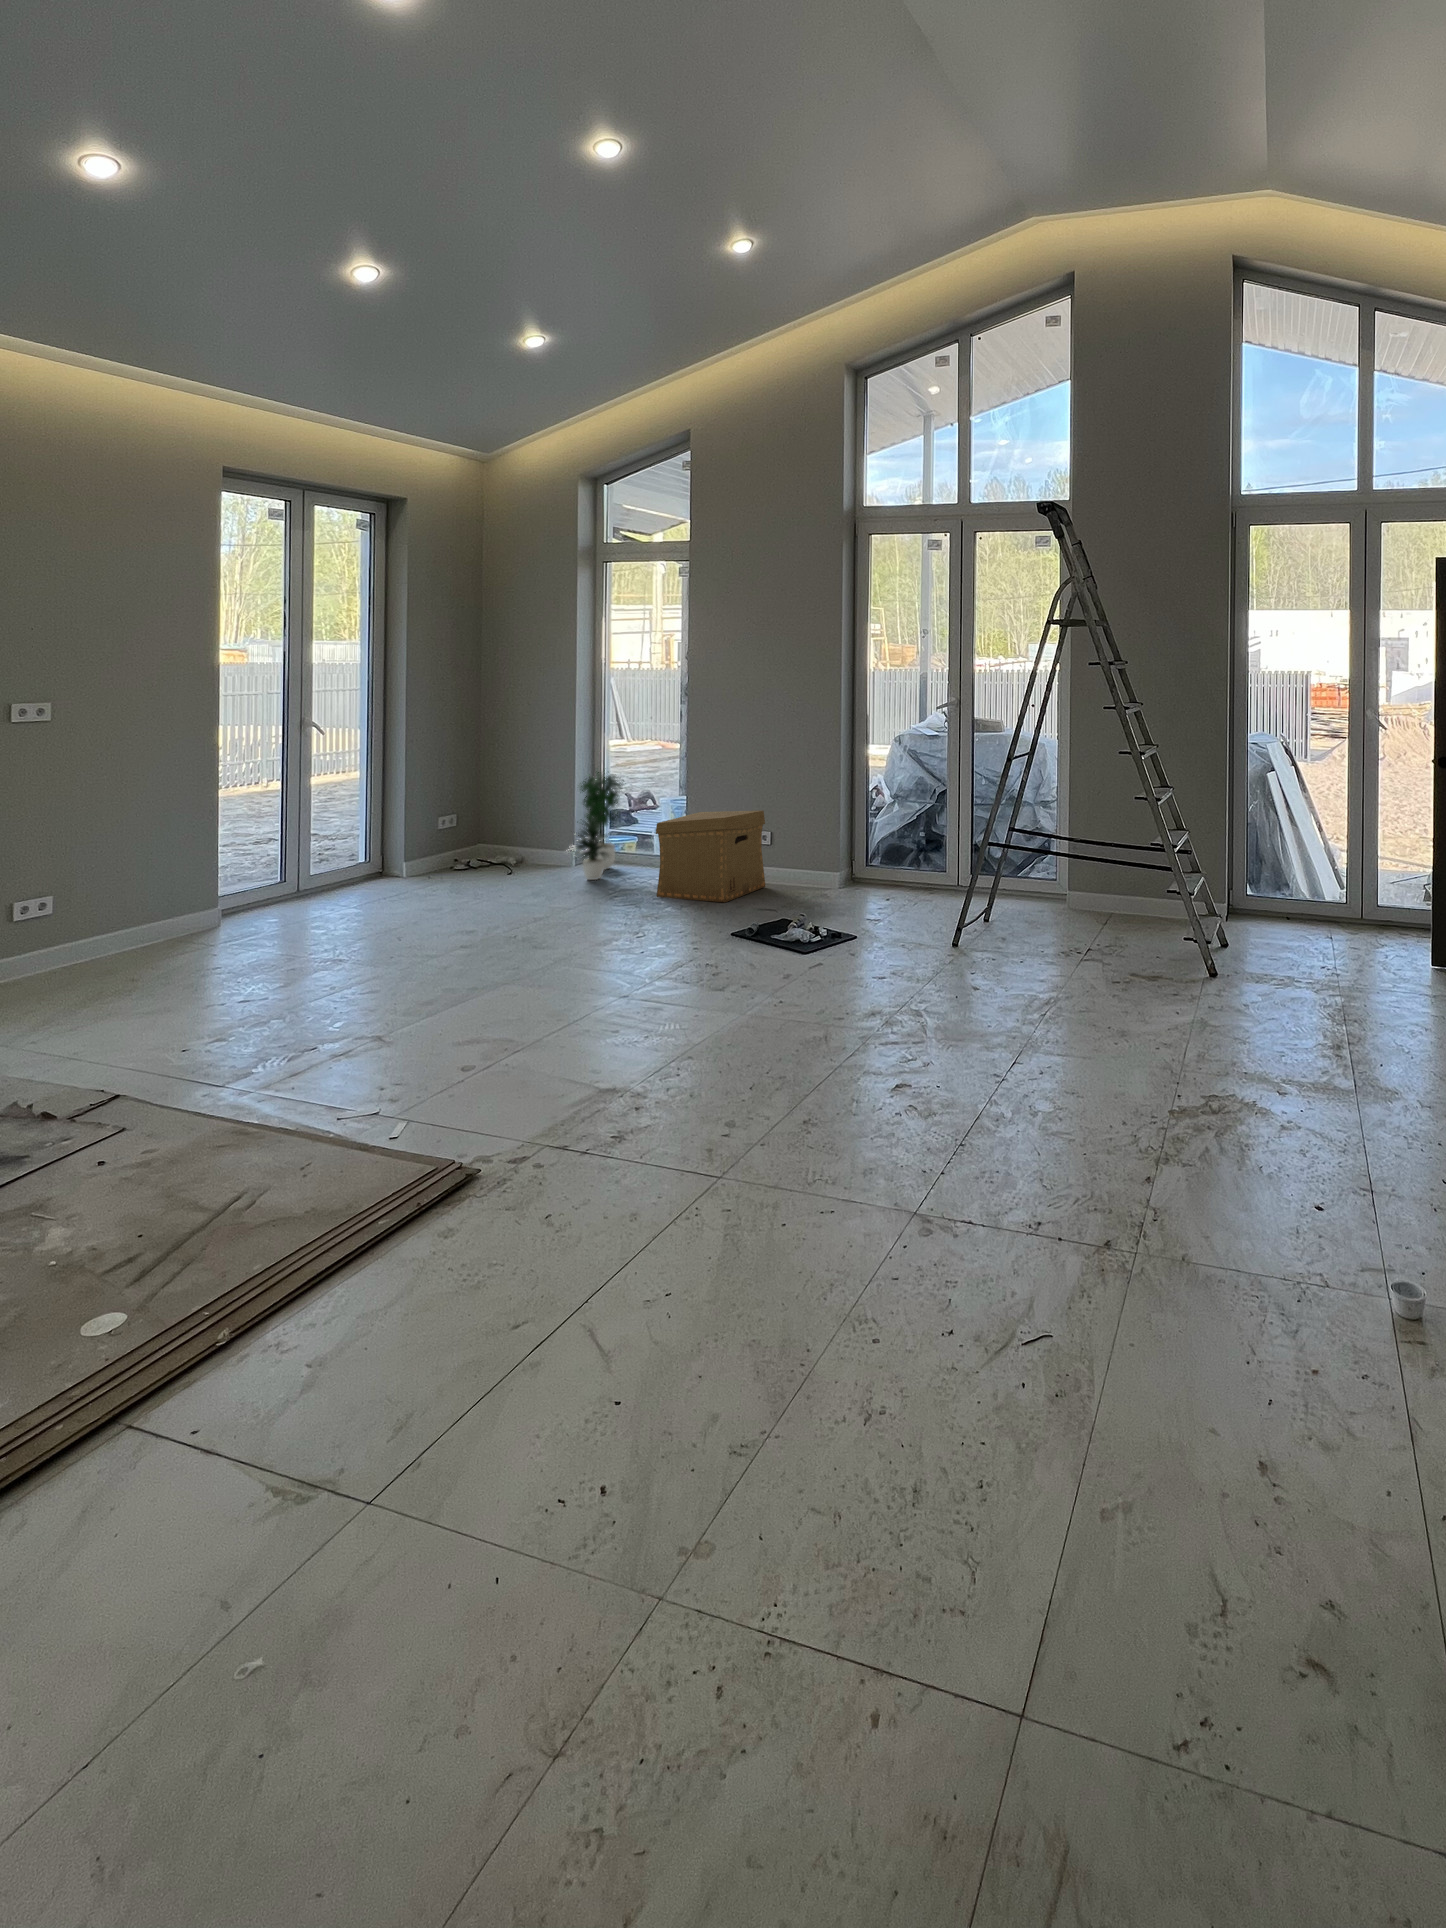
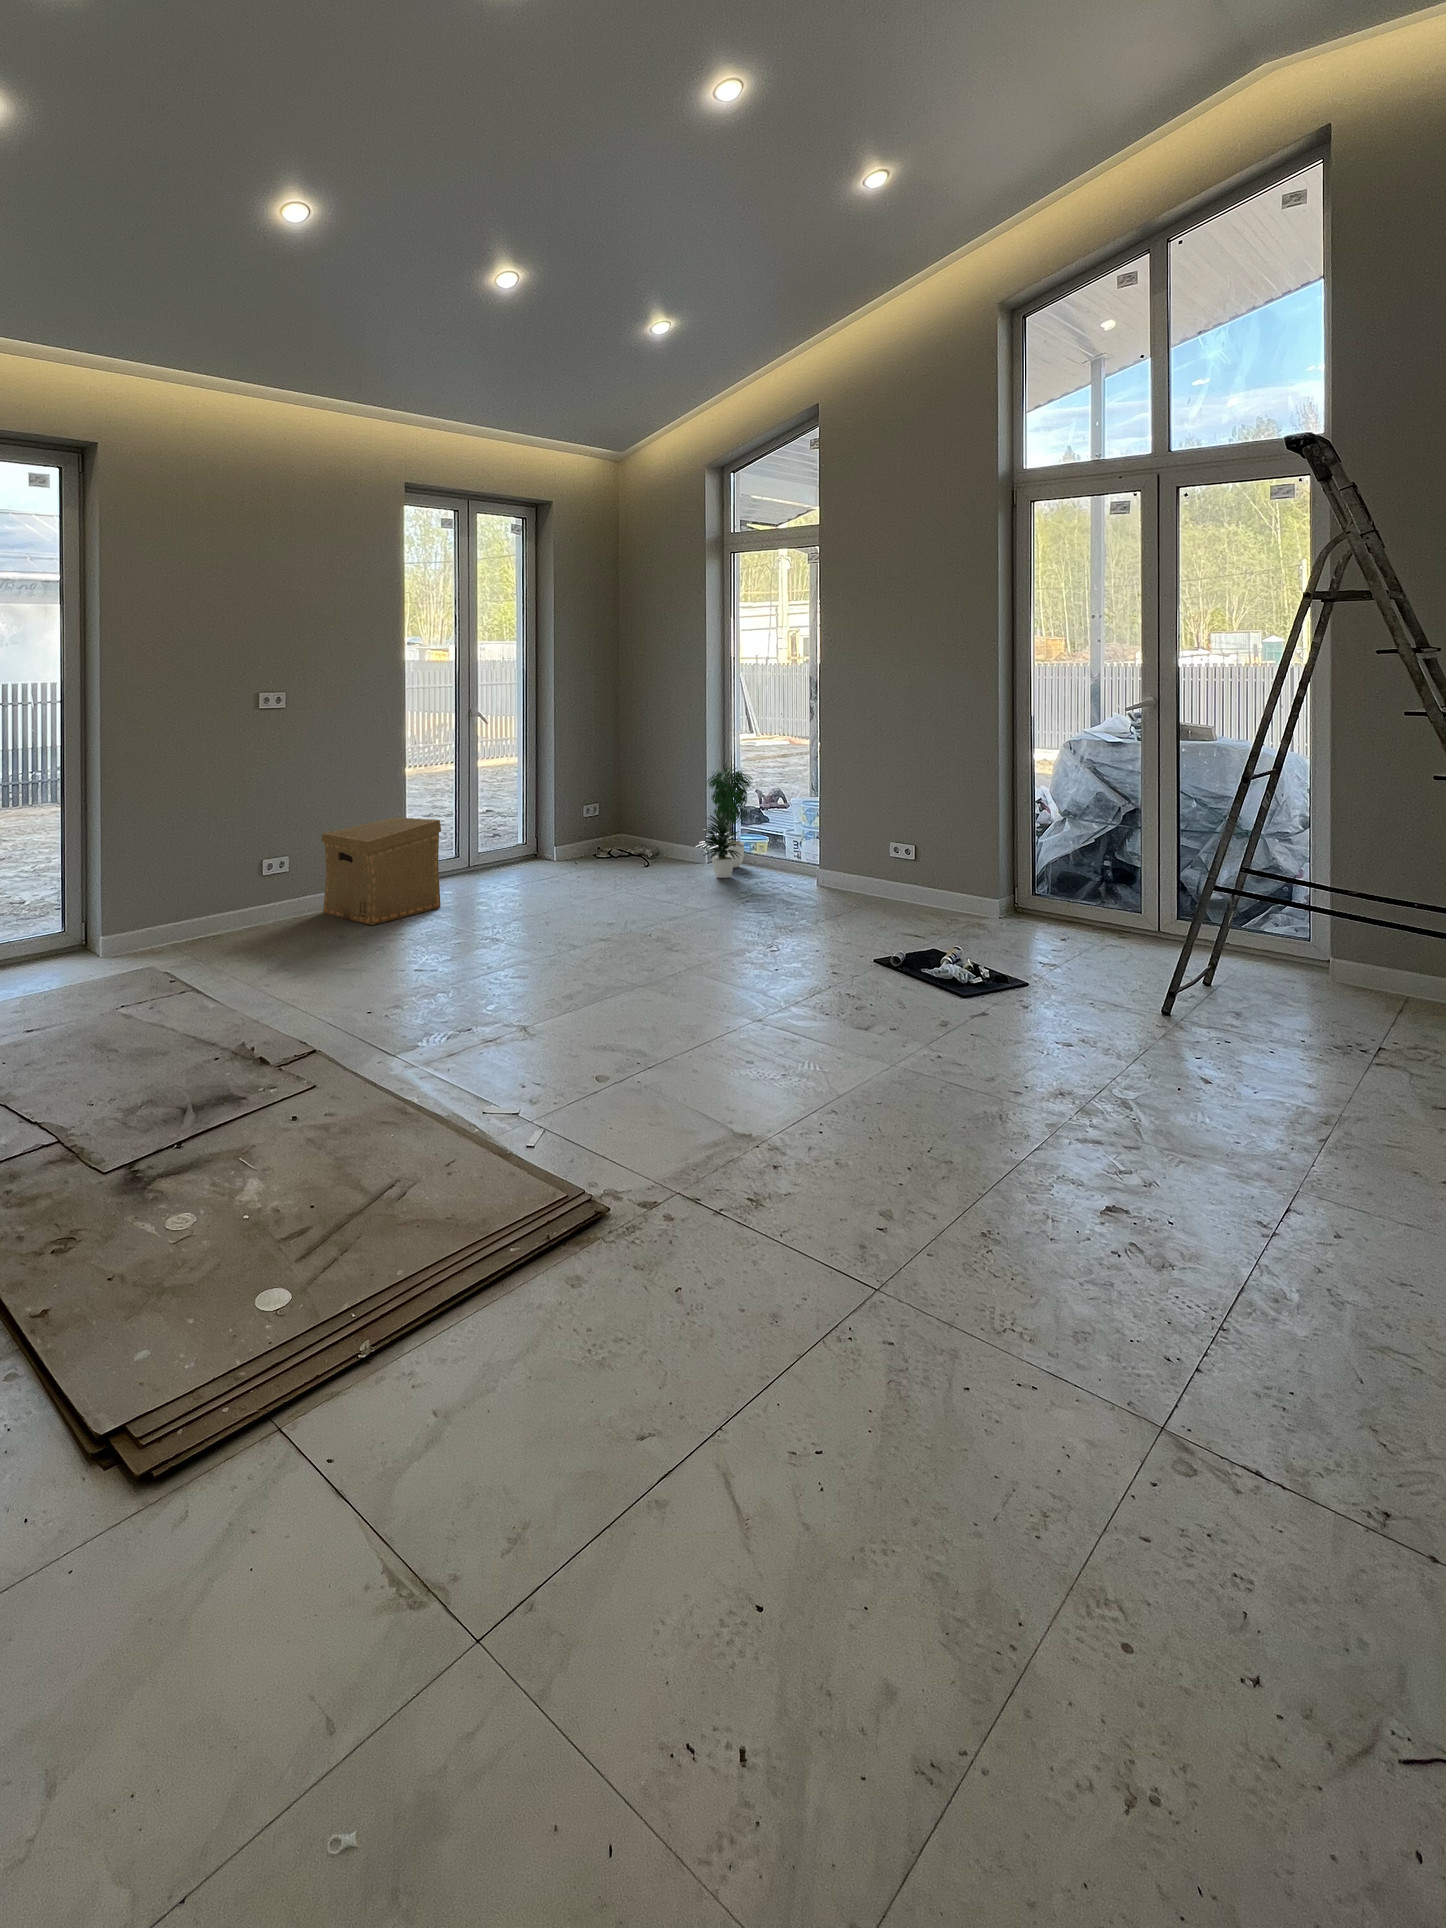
cardboard box: present [656,811,765,902] -> present [321,817,441,925]

